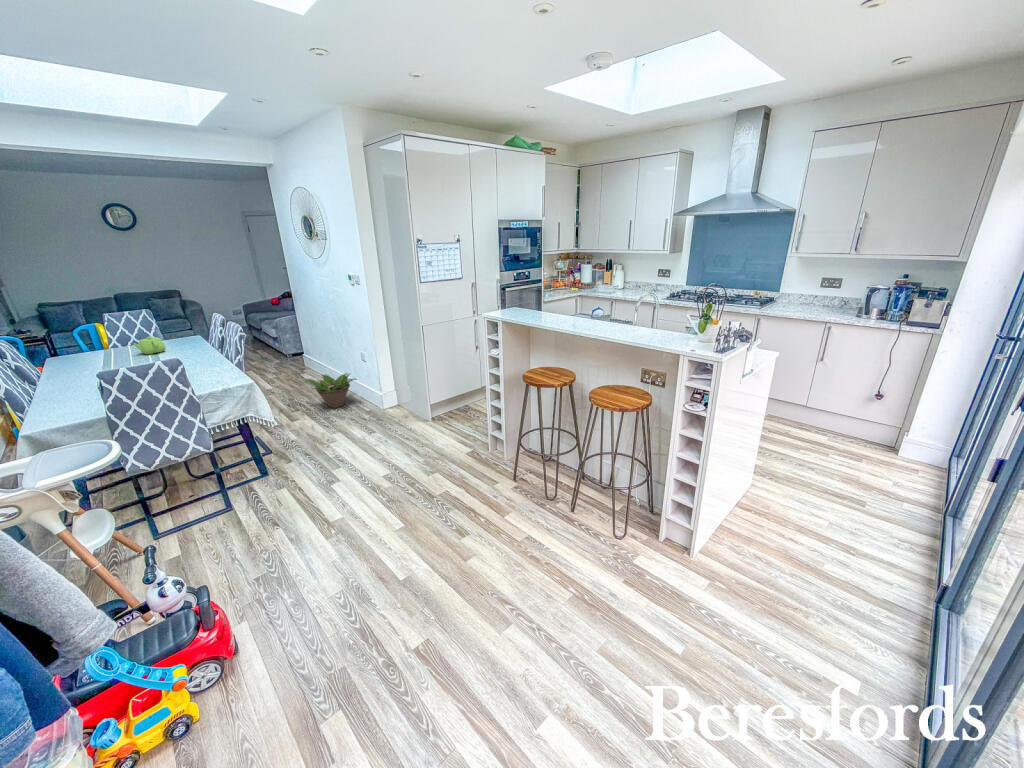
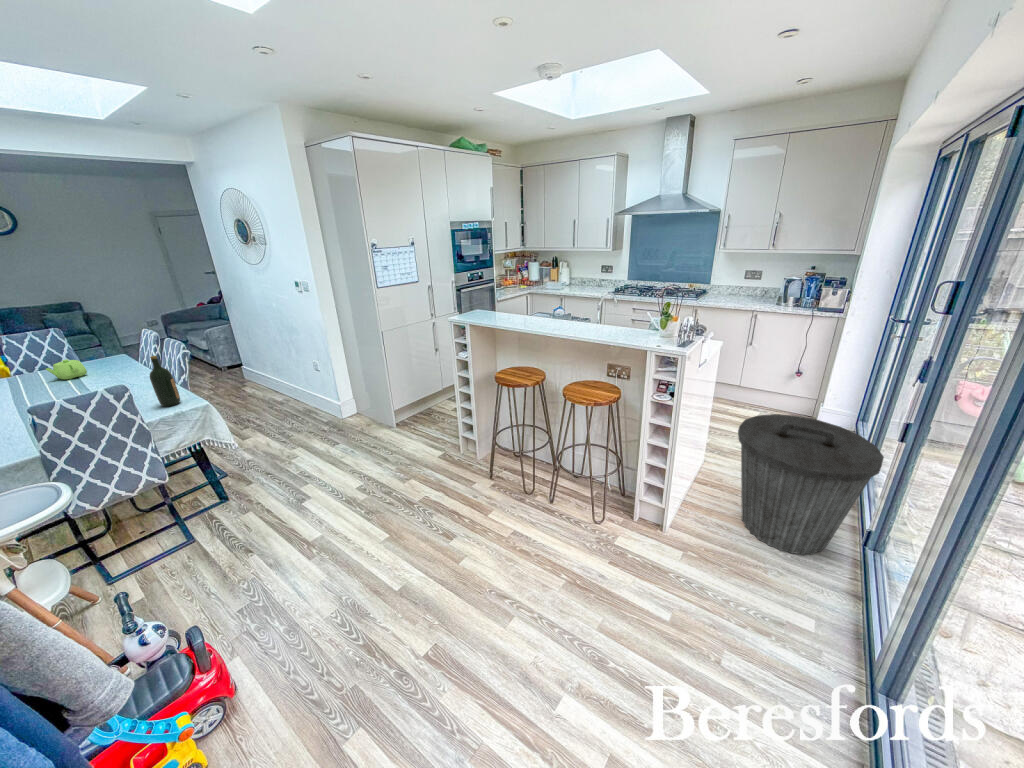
wine bottle: none [206,335,232,383] -> present [150,356,180,407]
decorative plant: present [304,373,356,408] -> none [249,384,312,422]
trash can: none [785,437,969,605] -> present [738,414,884,555]

